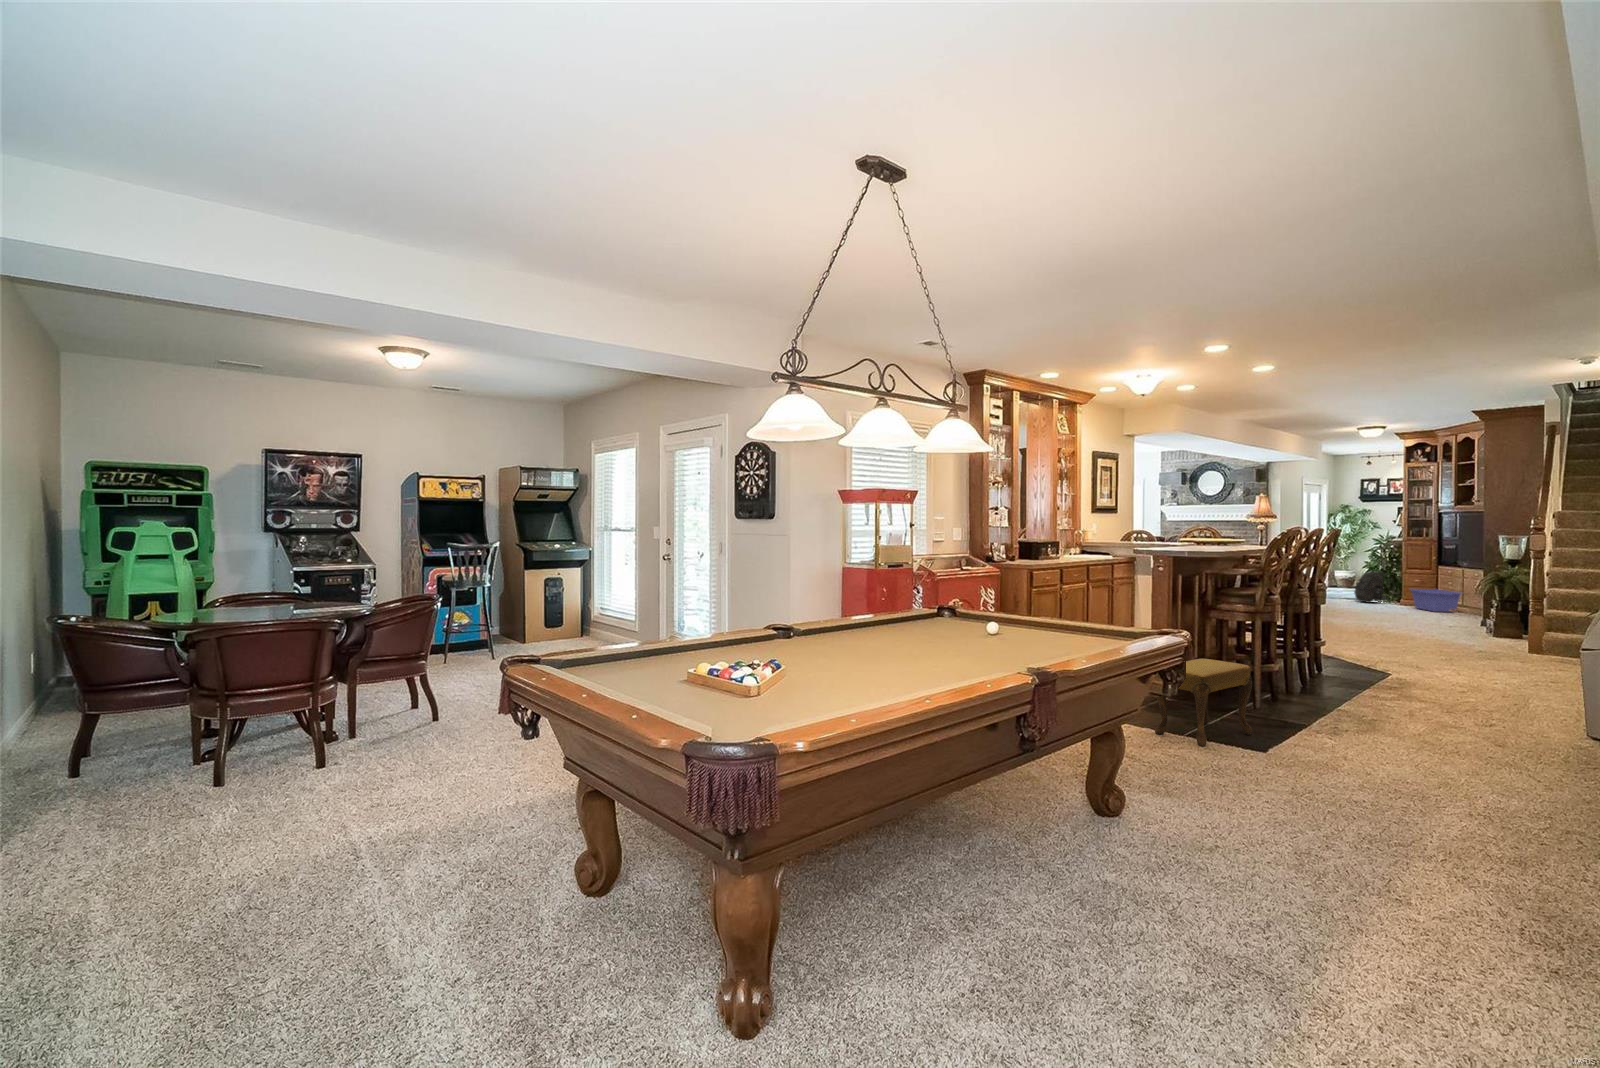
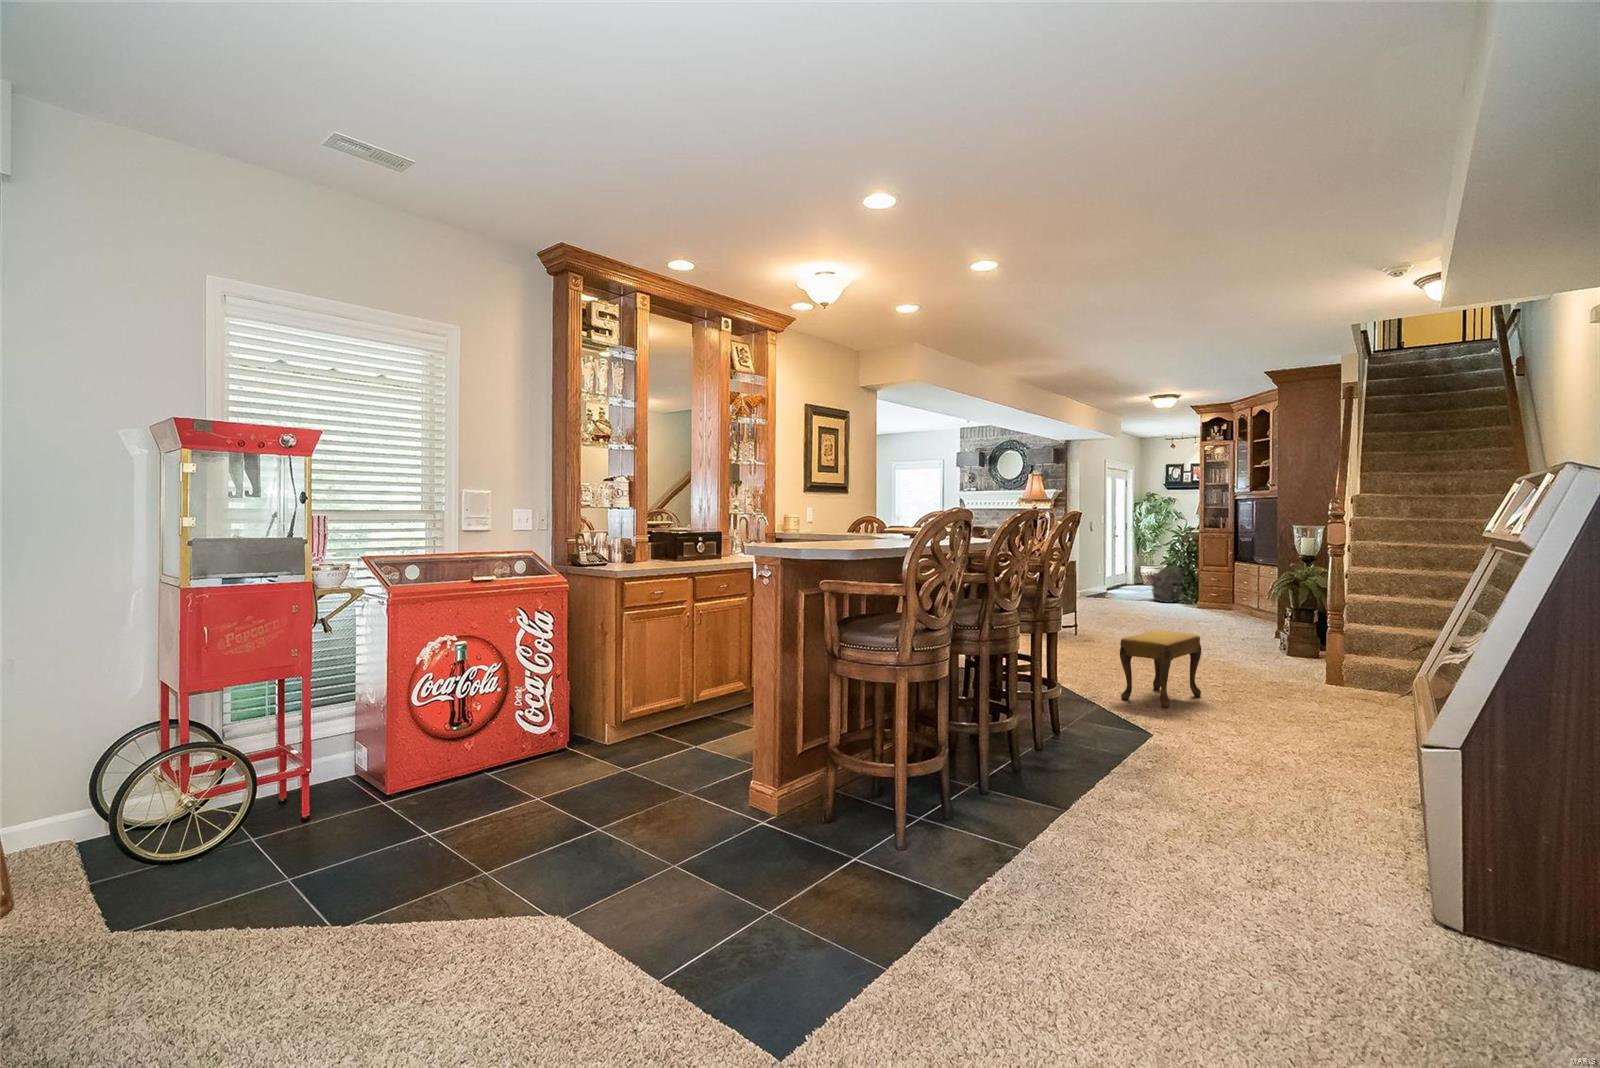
storage bin: present [1410,589,1462,612] -> none [1205,587,1259,614]
footstool: present [1155,658,1252,746] -> present [1120,630,1201,708]

